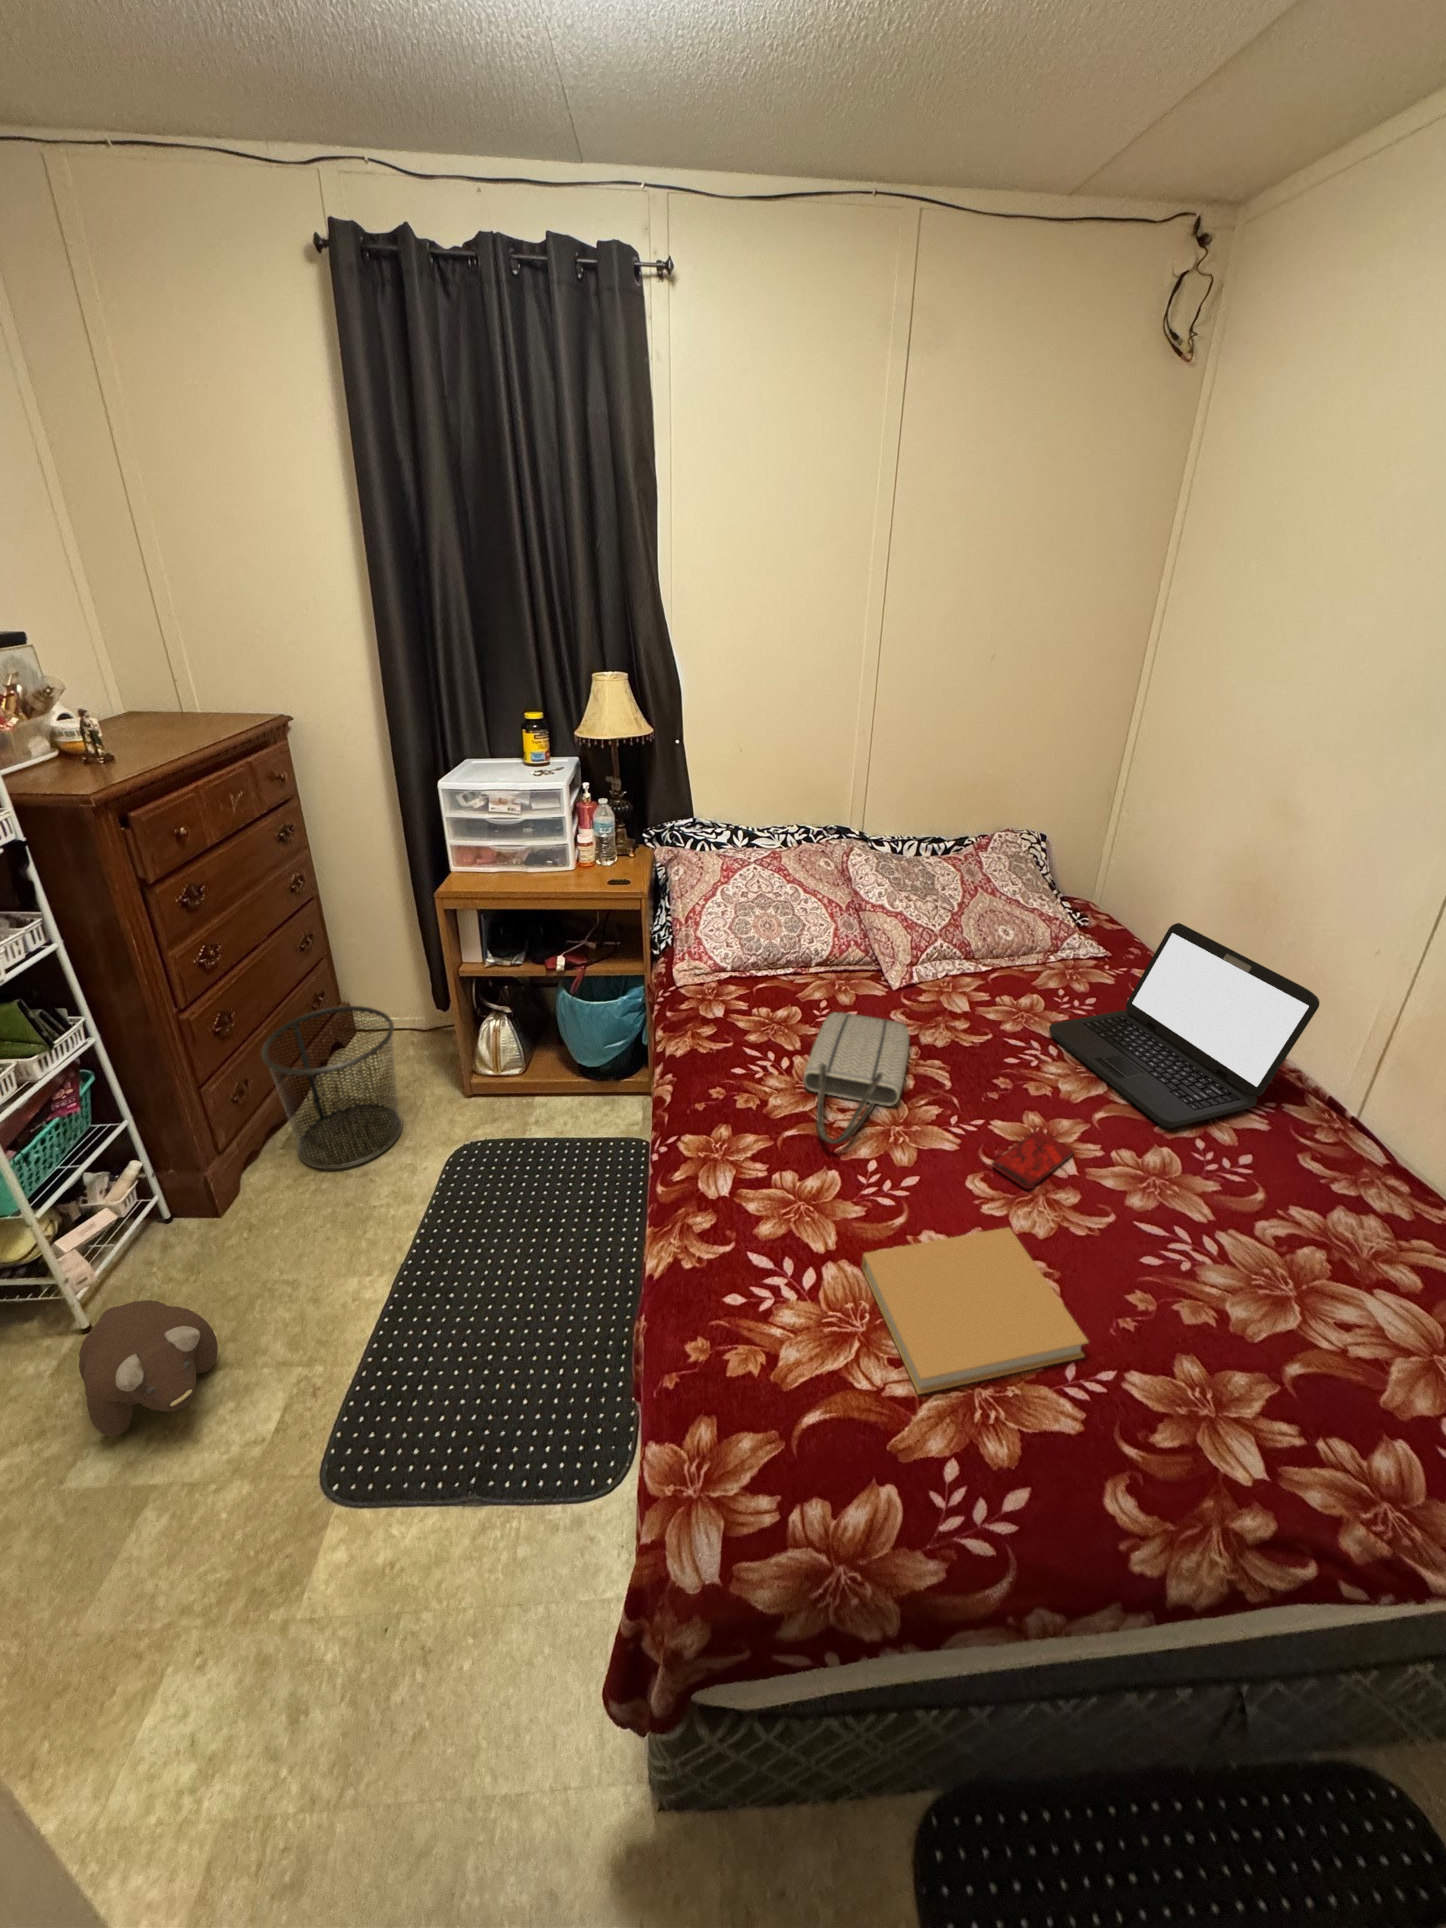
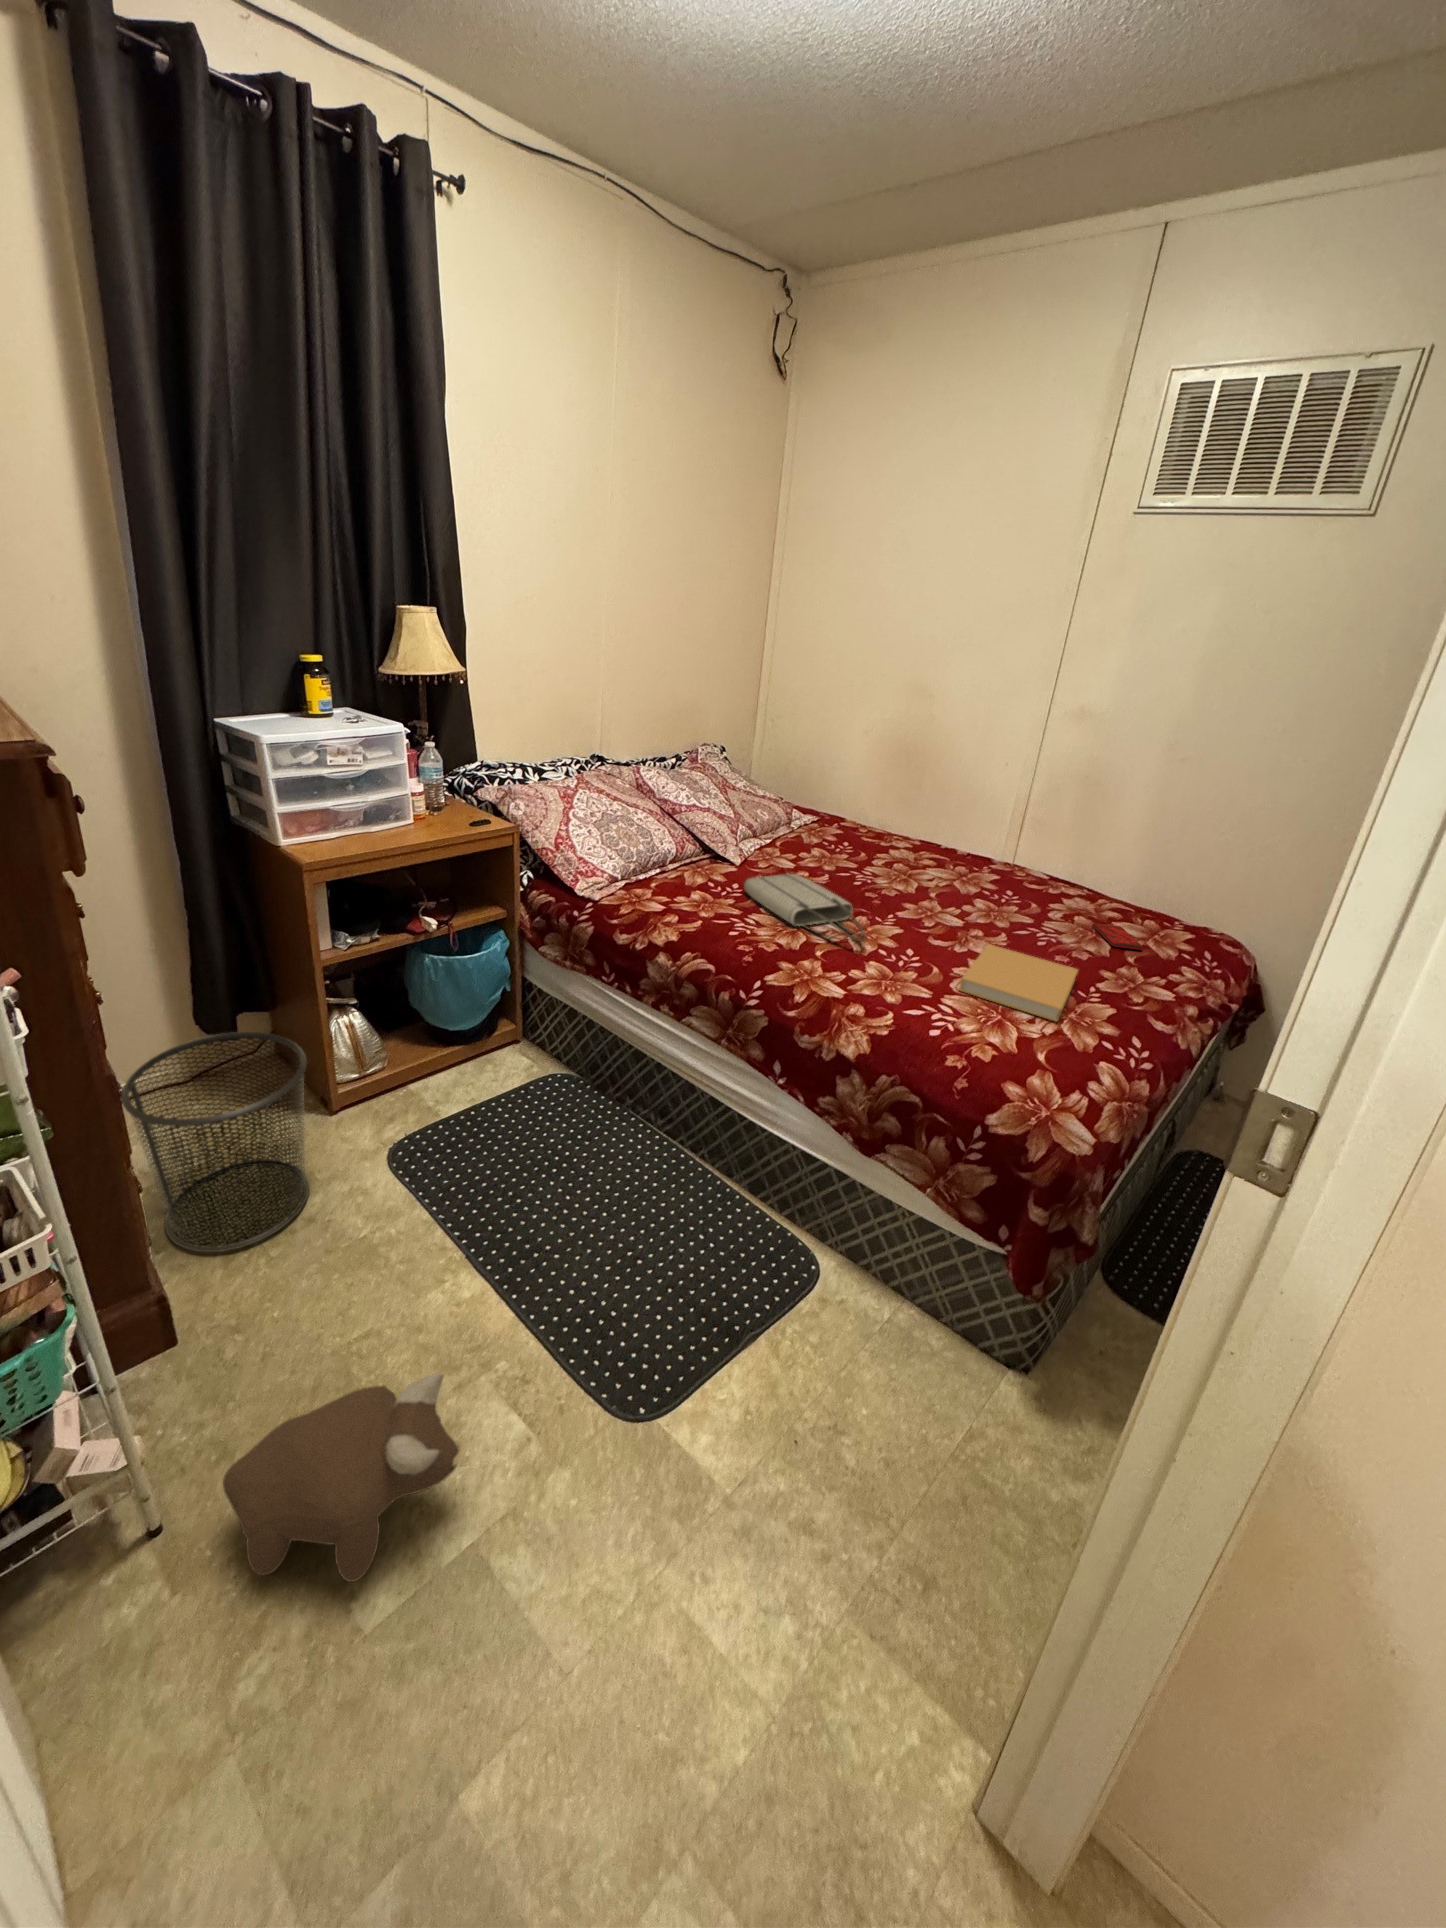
laptop: present [1049,923,1320,1128] -> none [854,775,997,888]
smartphone: present [992,1130,1073,1189] -> present [1092,923,1143,950]

